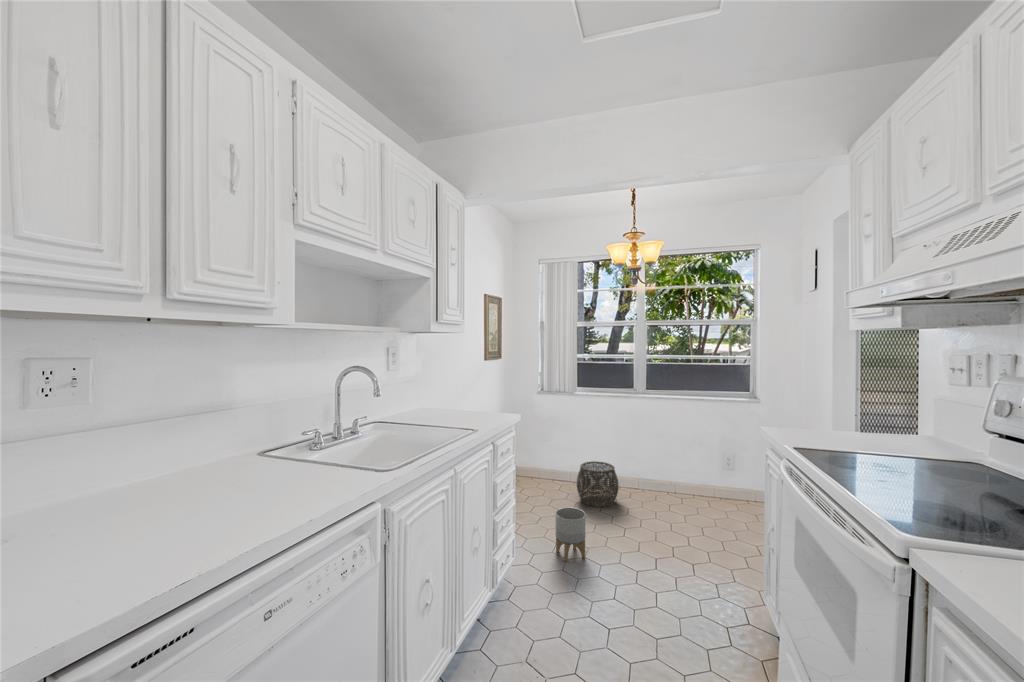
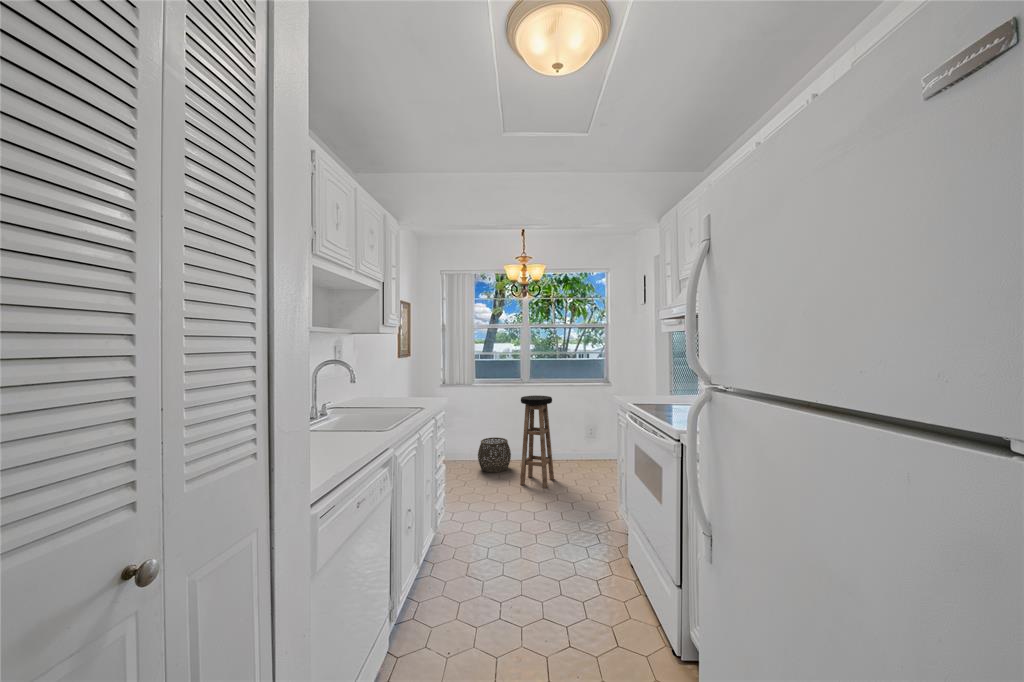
bar stool: none [626,415,675,542] -> present [520,395,554,488]
planter: present [556,507,586,562] -> none [471,470,494,510]

